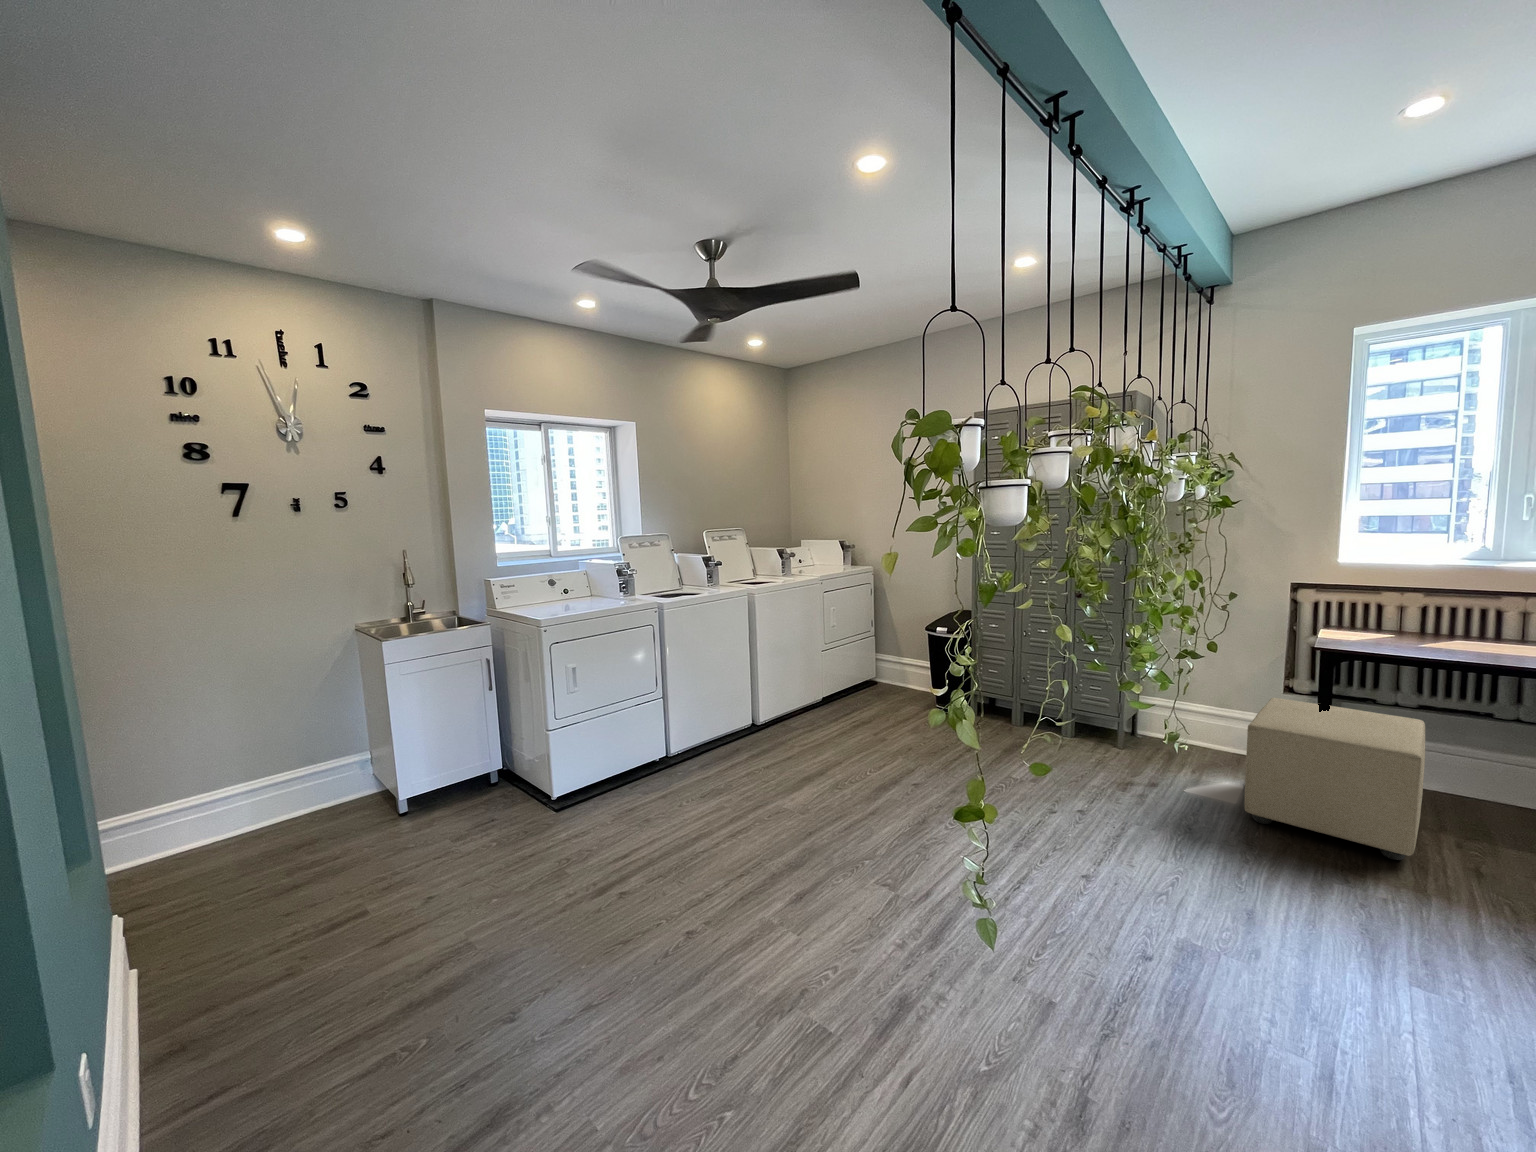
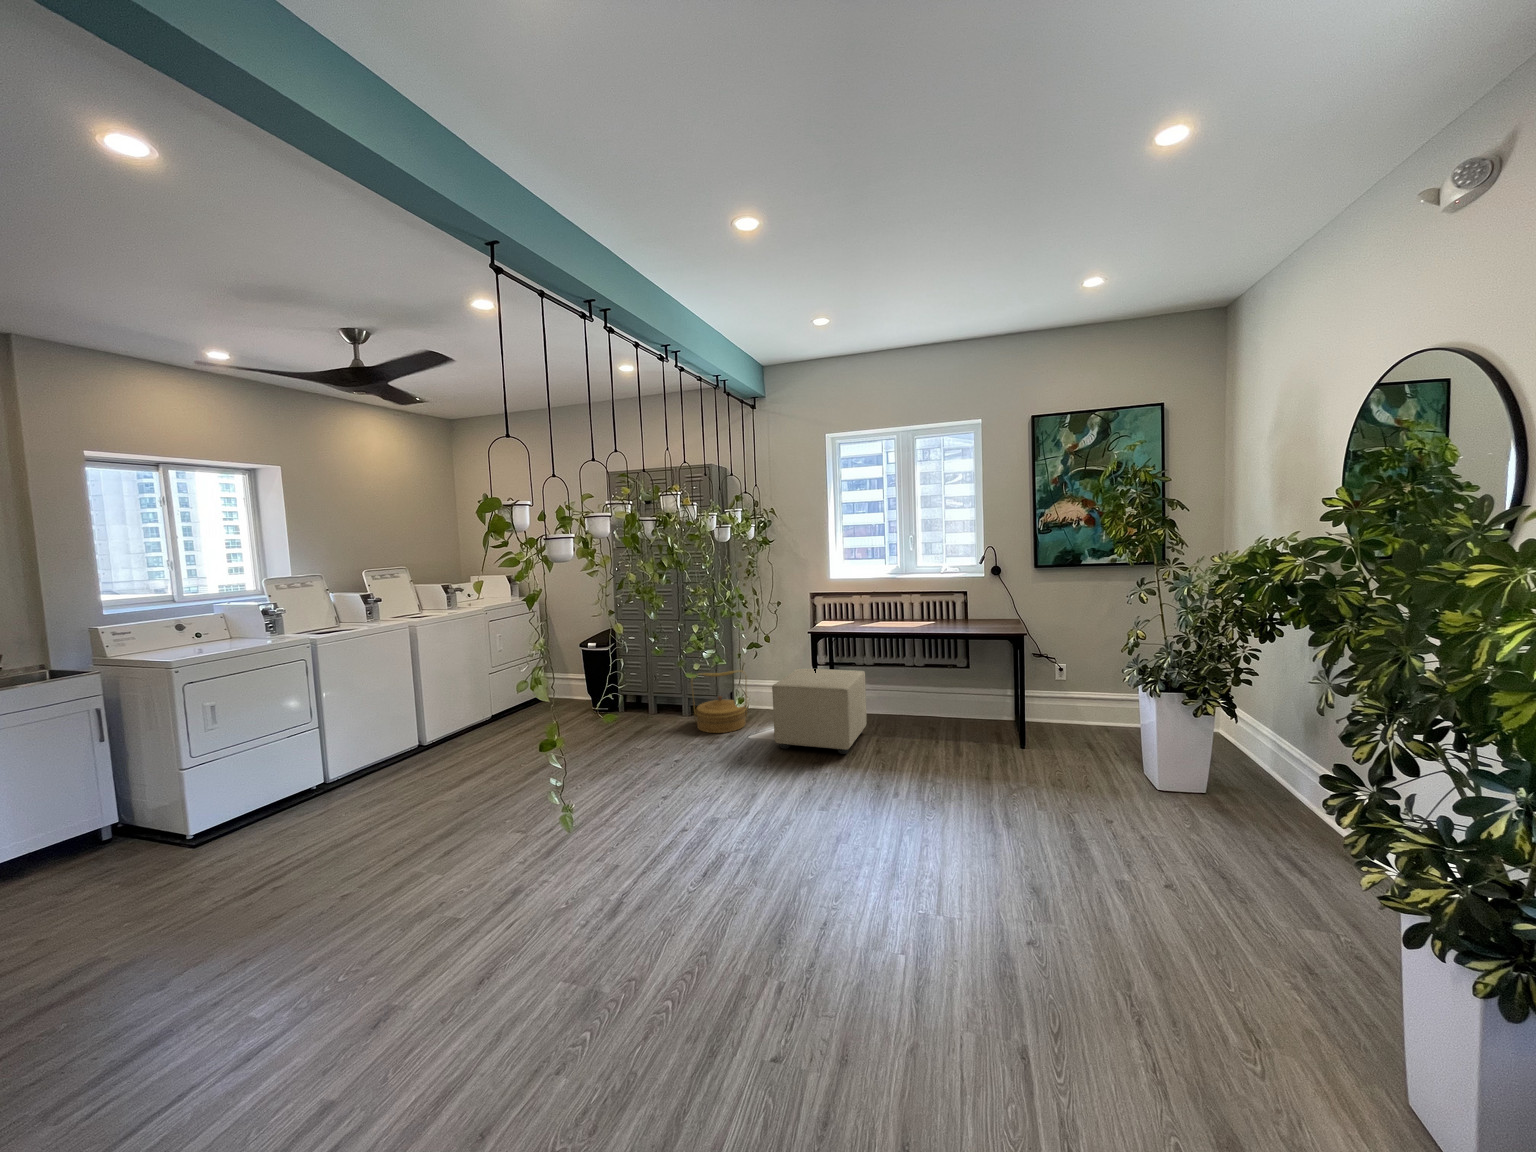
woven basket: none [1086,684,1175,774] -> present [692,670,747,733]

